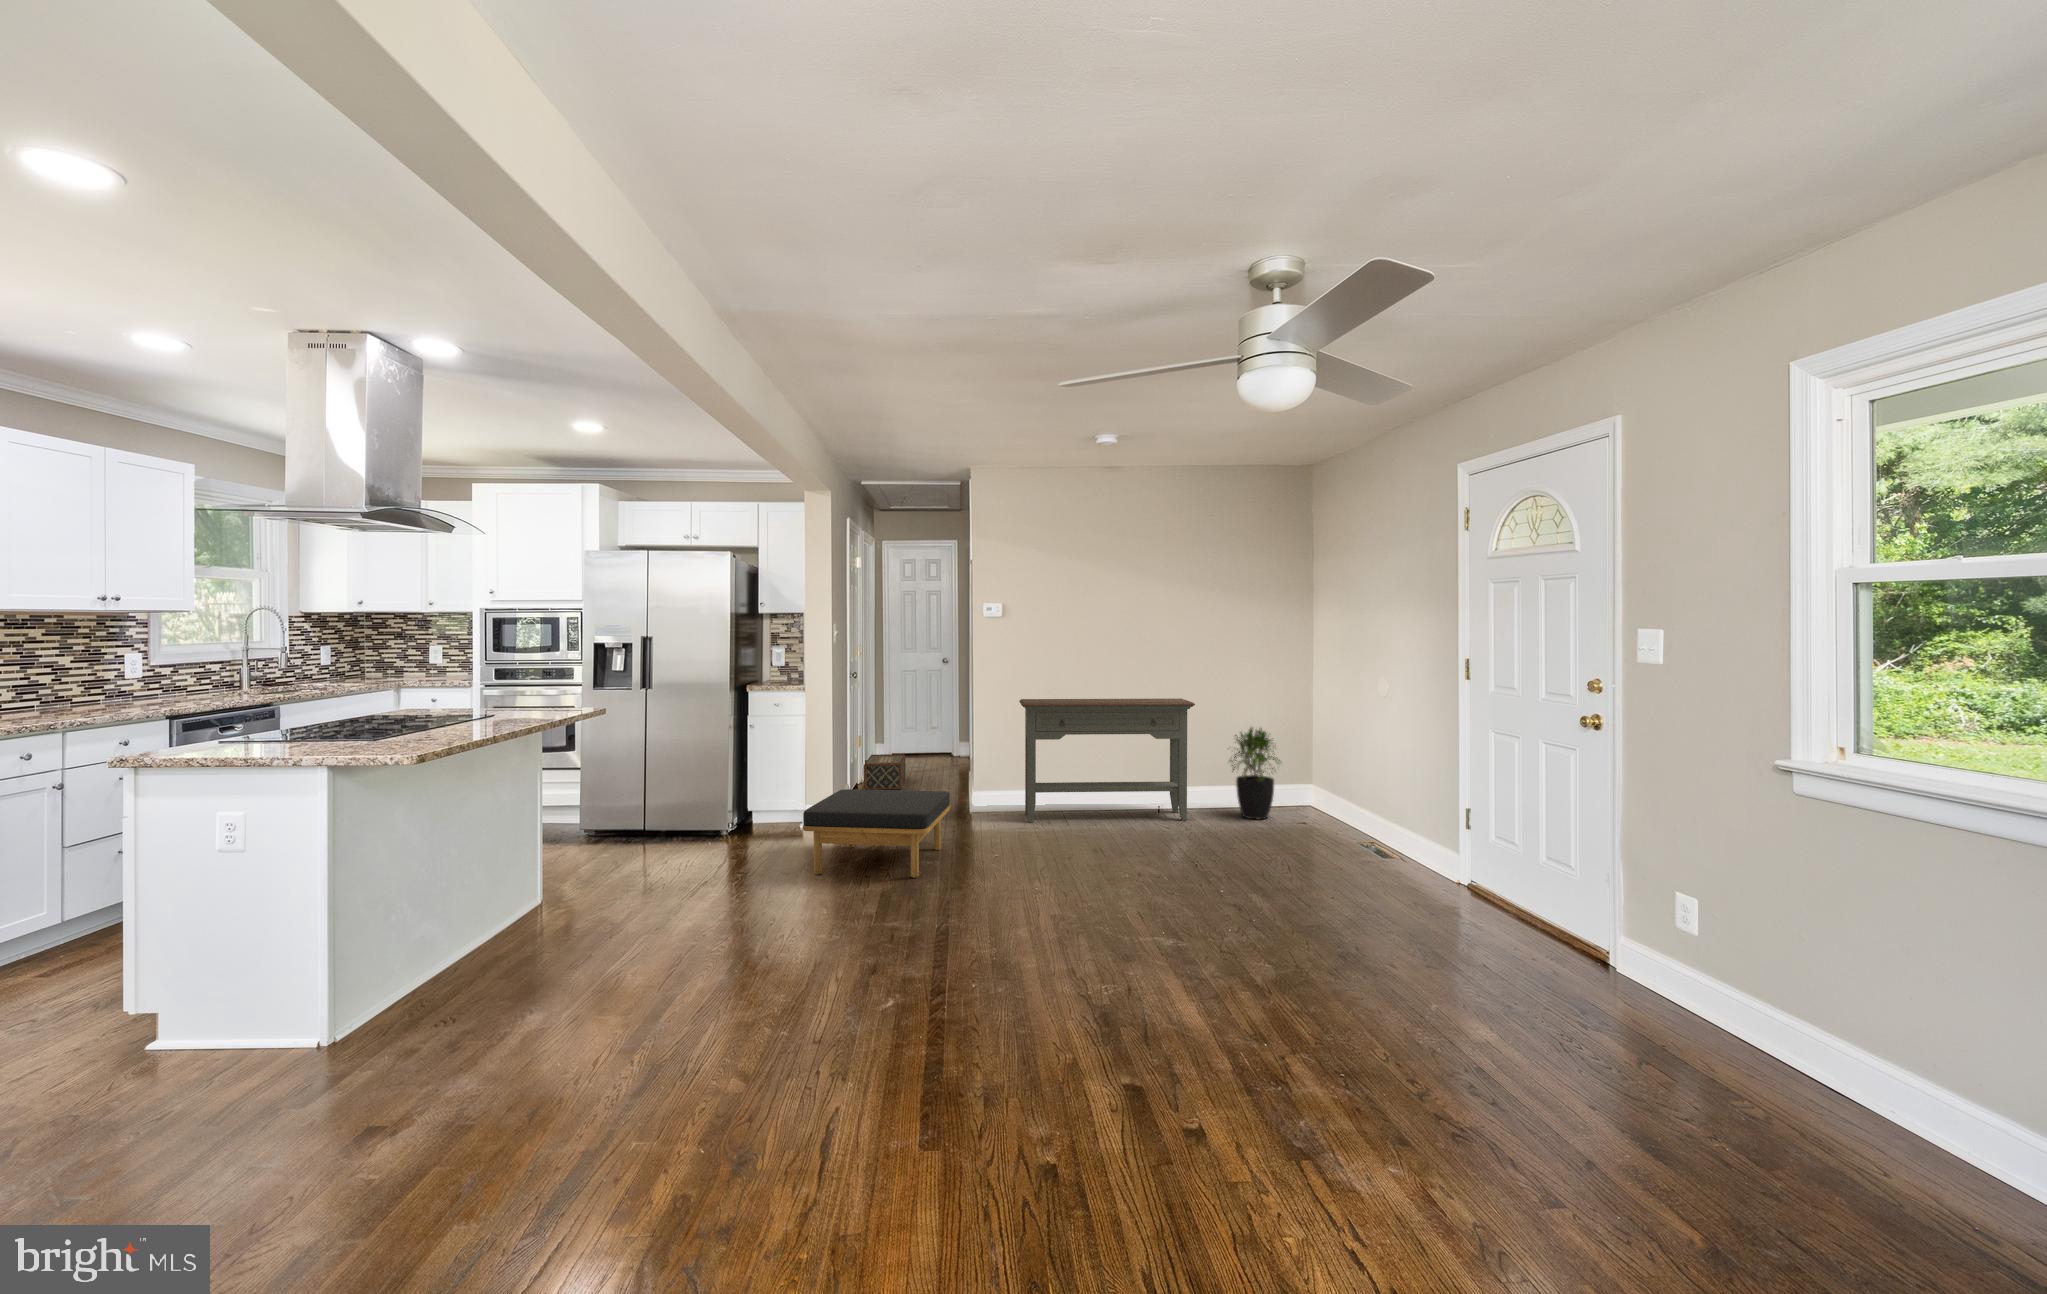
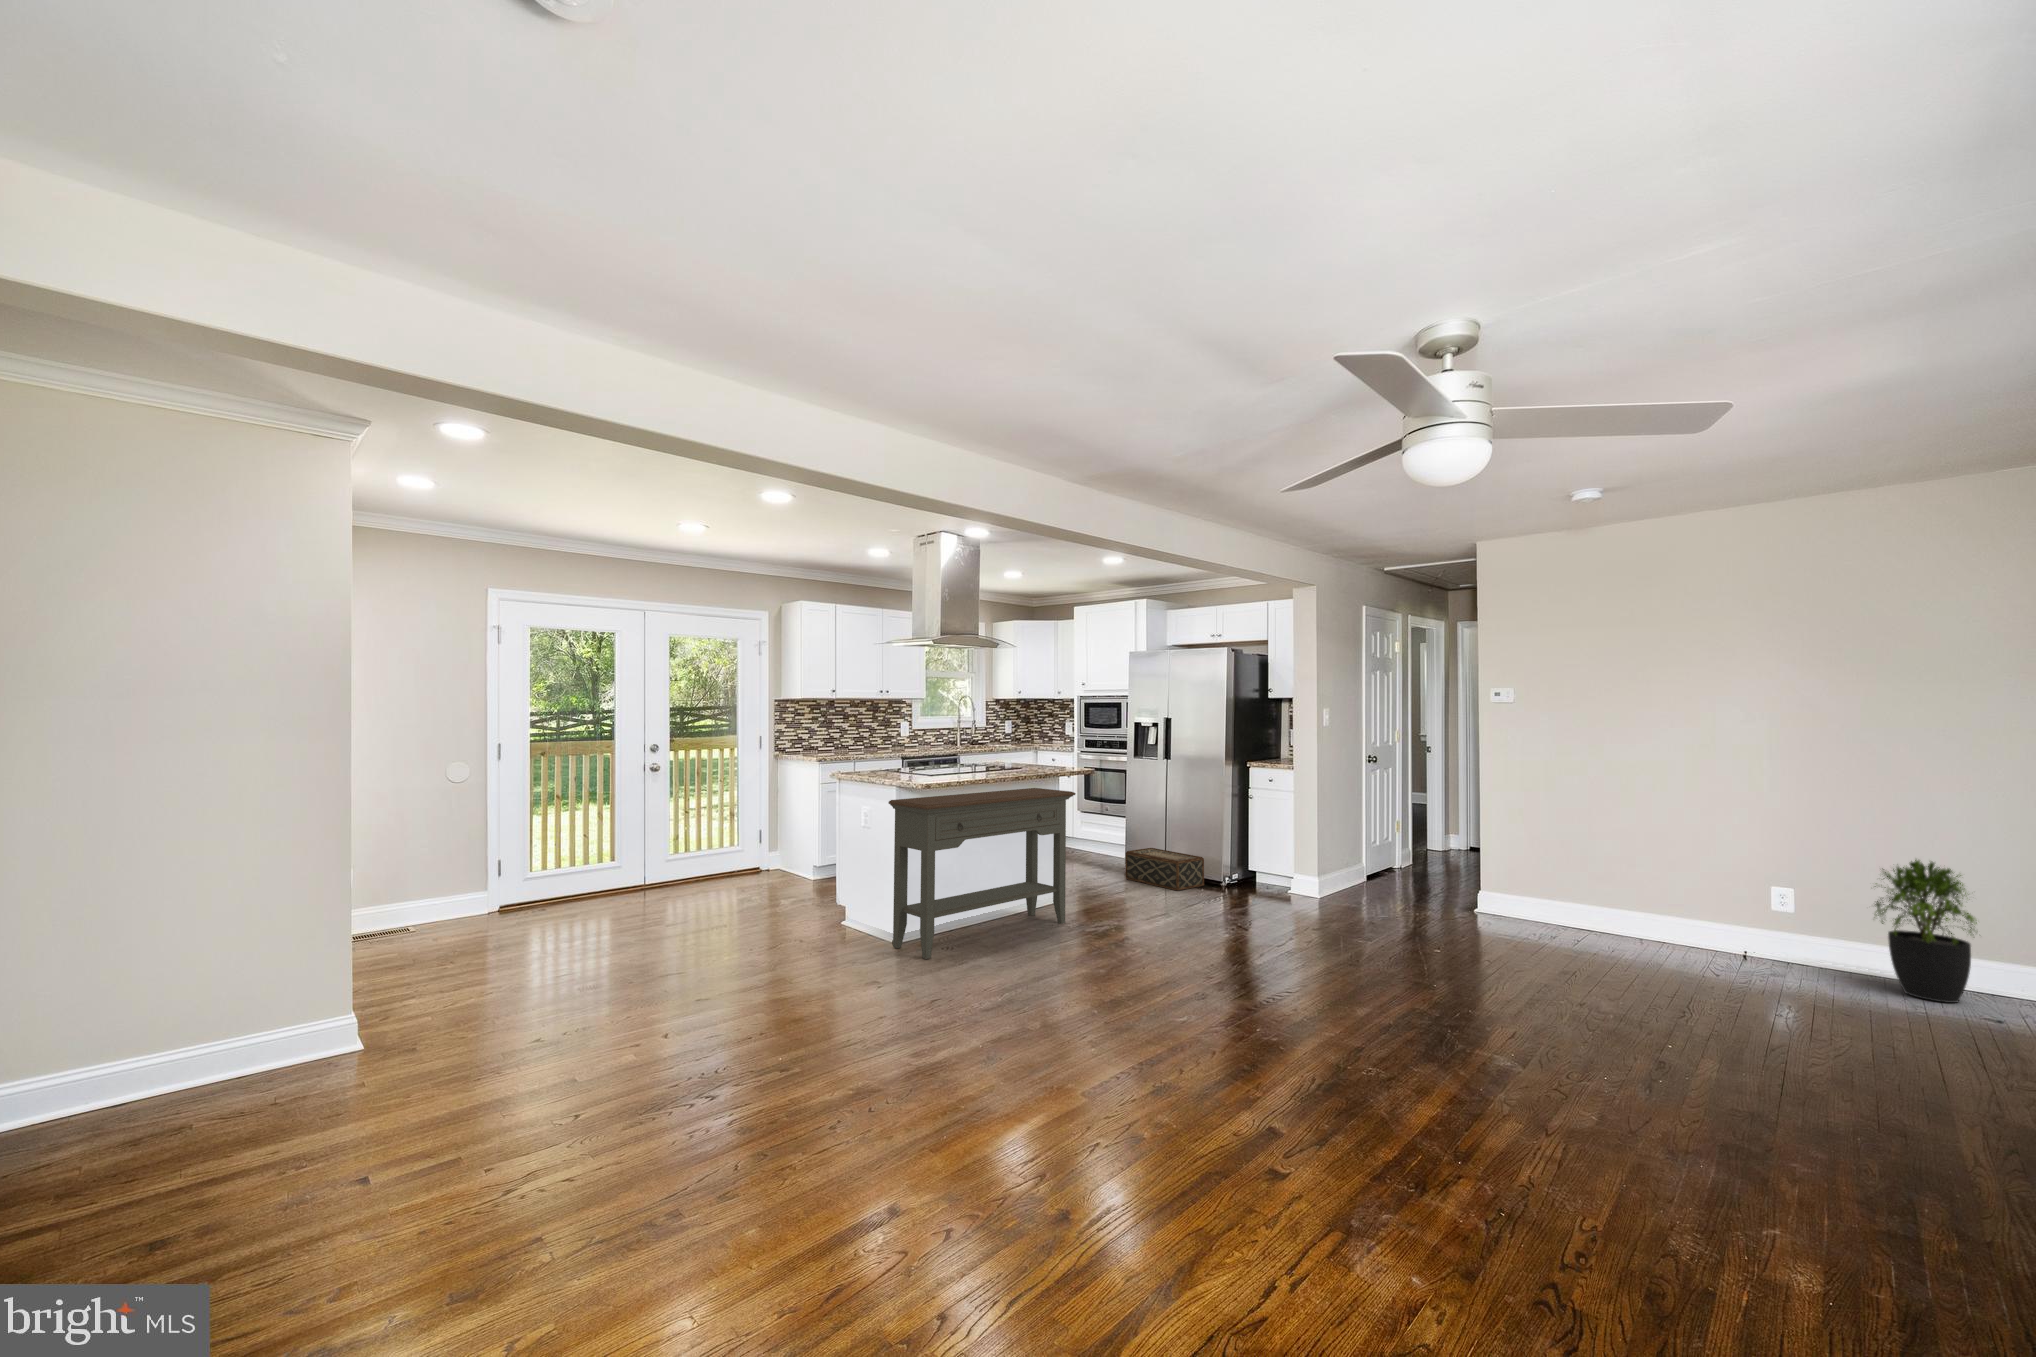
console table: present [1019,698,1195,822] -> present [888,788,1076,959]
woven basket: present [864,754,905,790] -> present [1125,848,1204,890]
ottoman: present [803,789,950,878] -> none [1235,860,1399,952]

